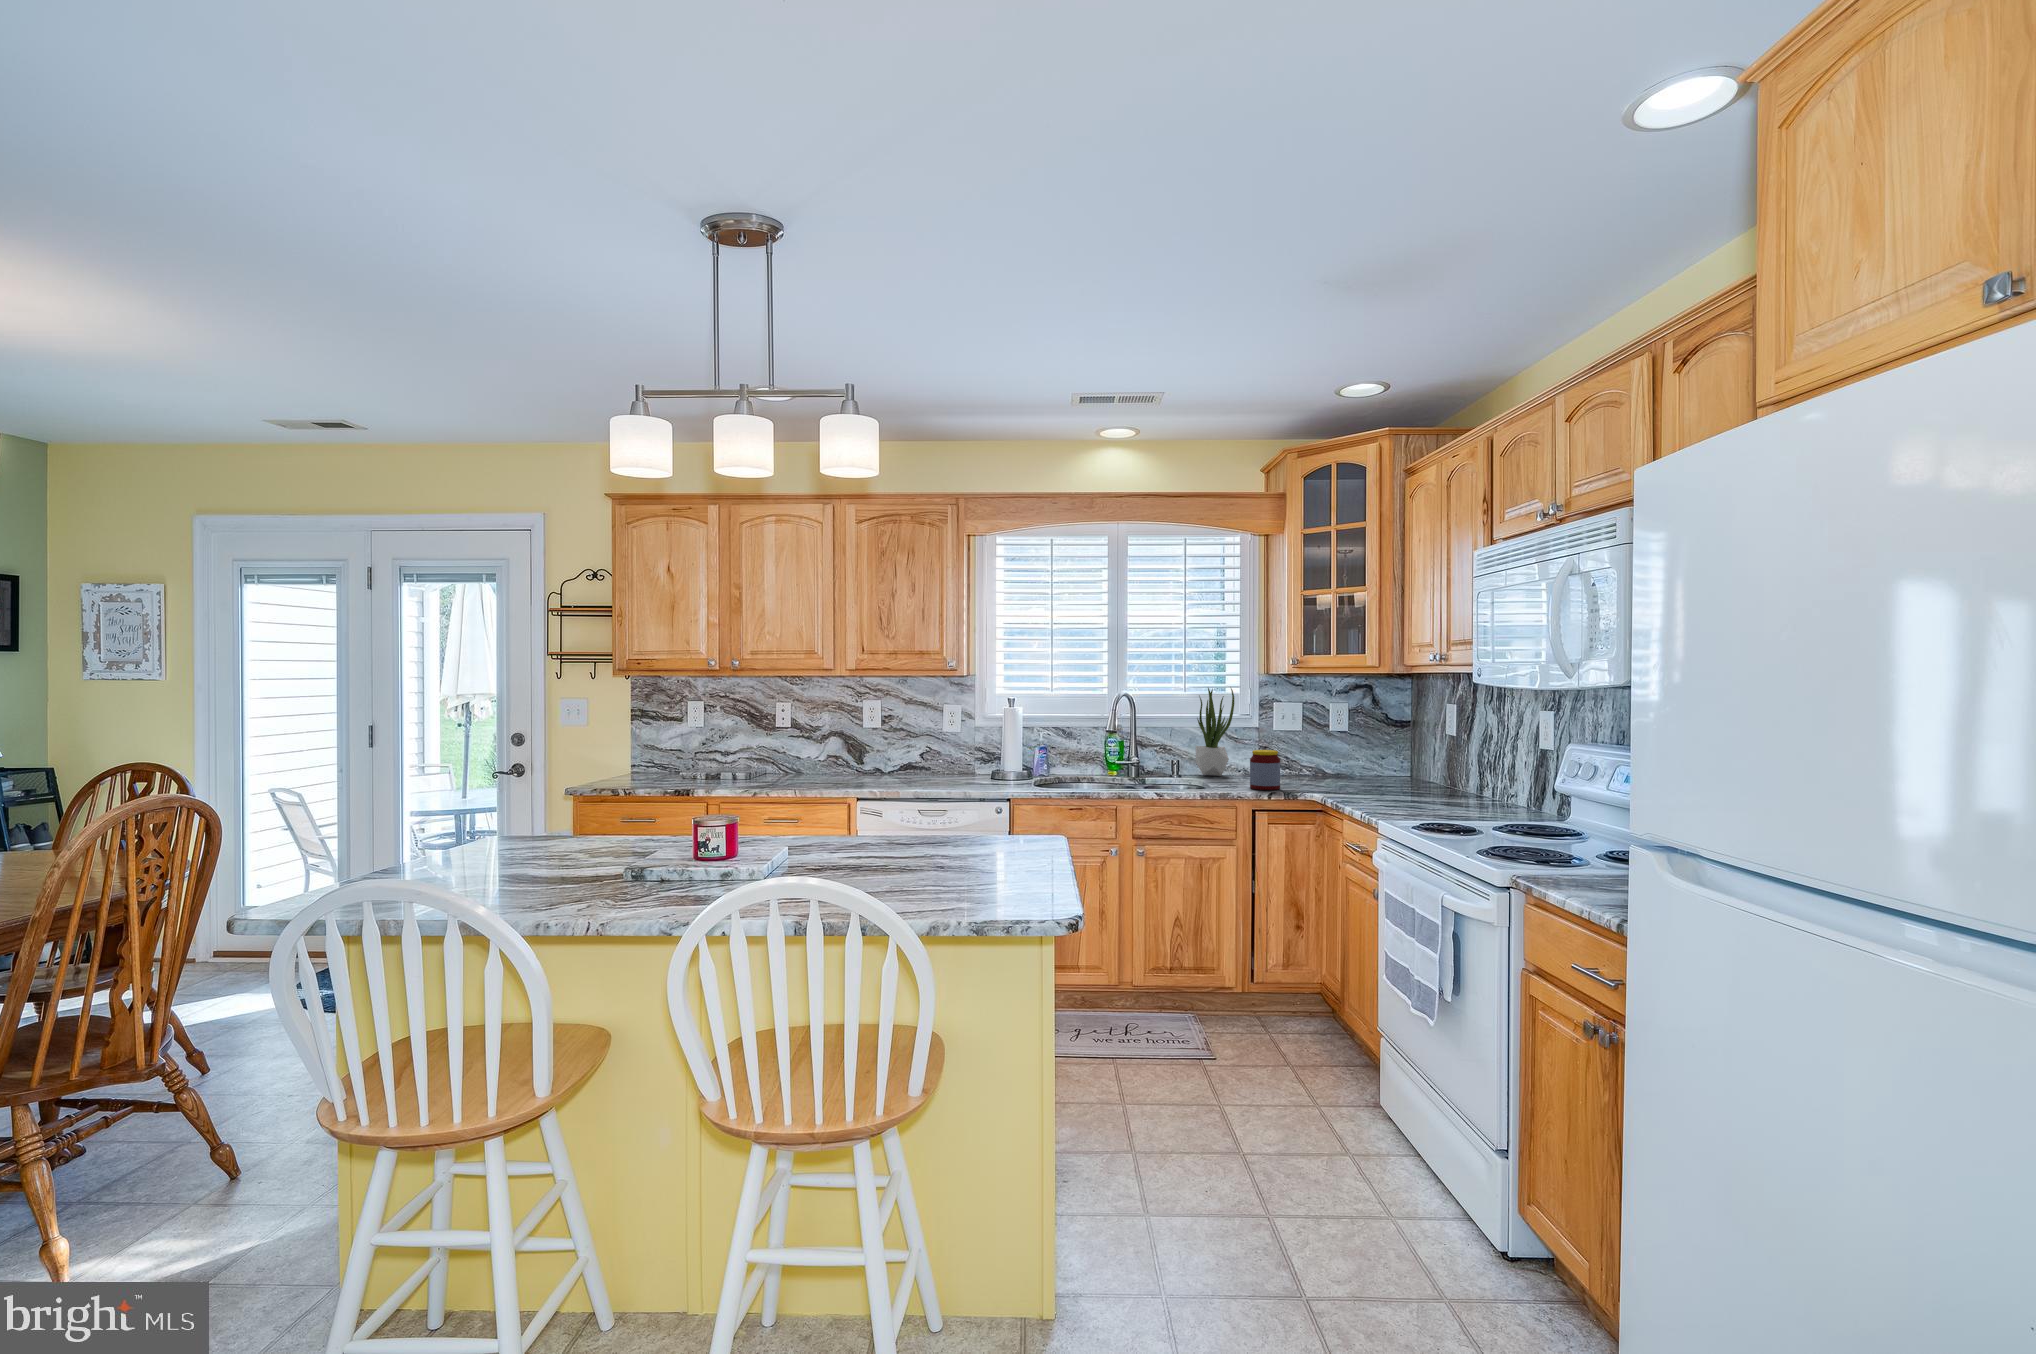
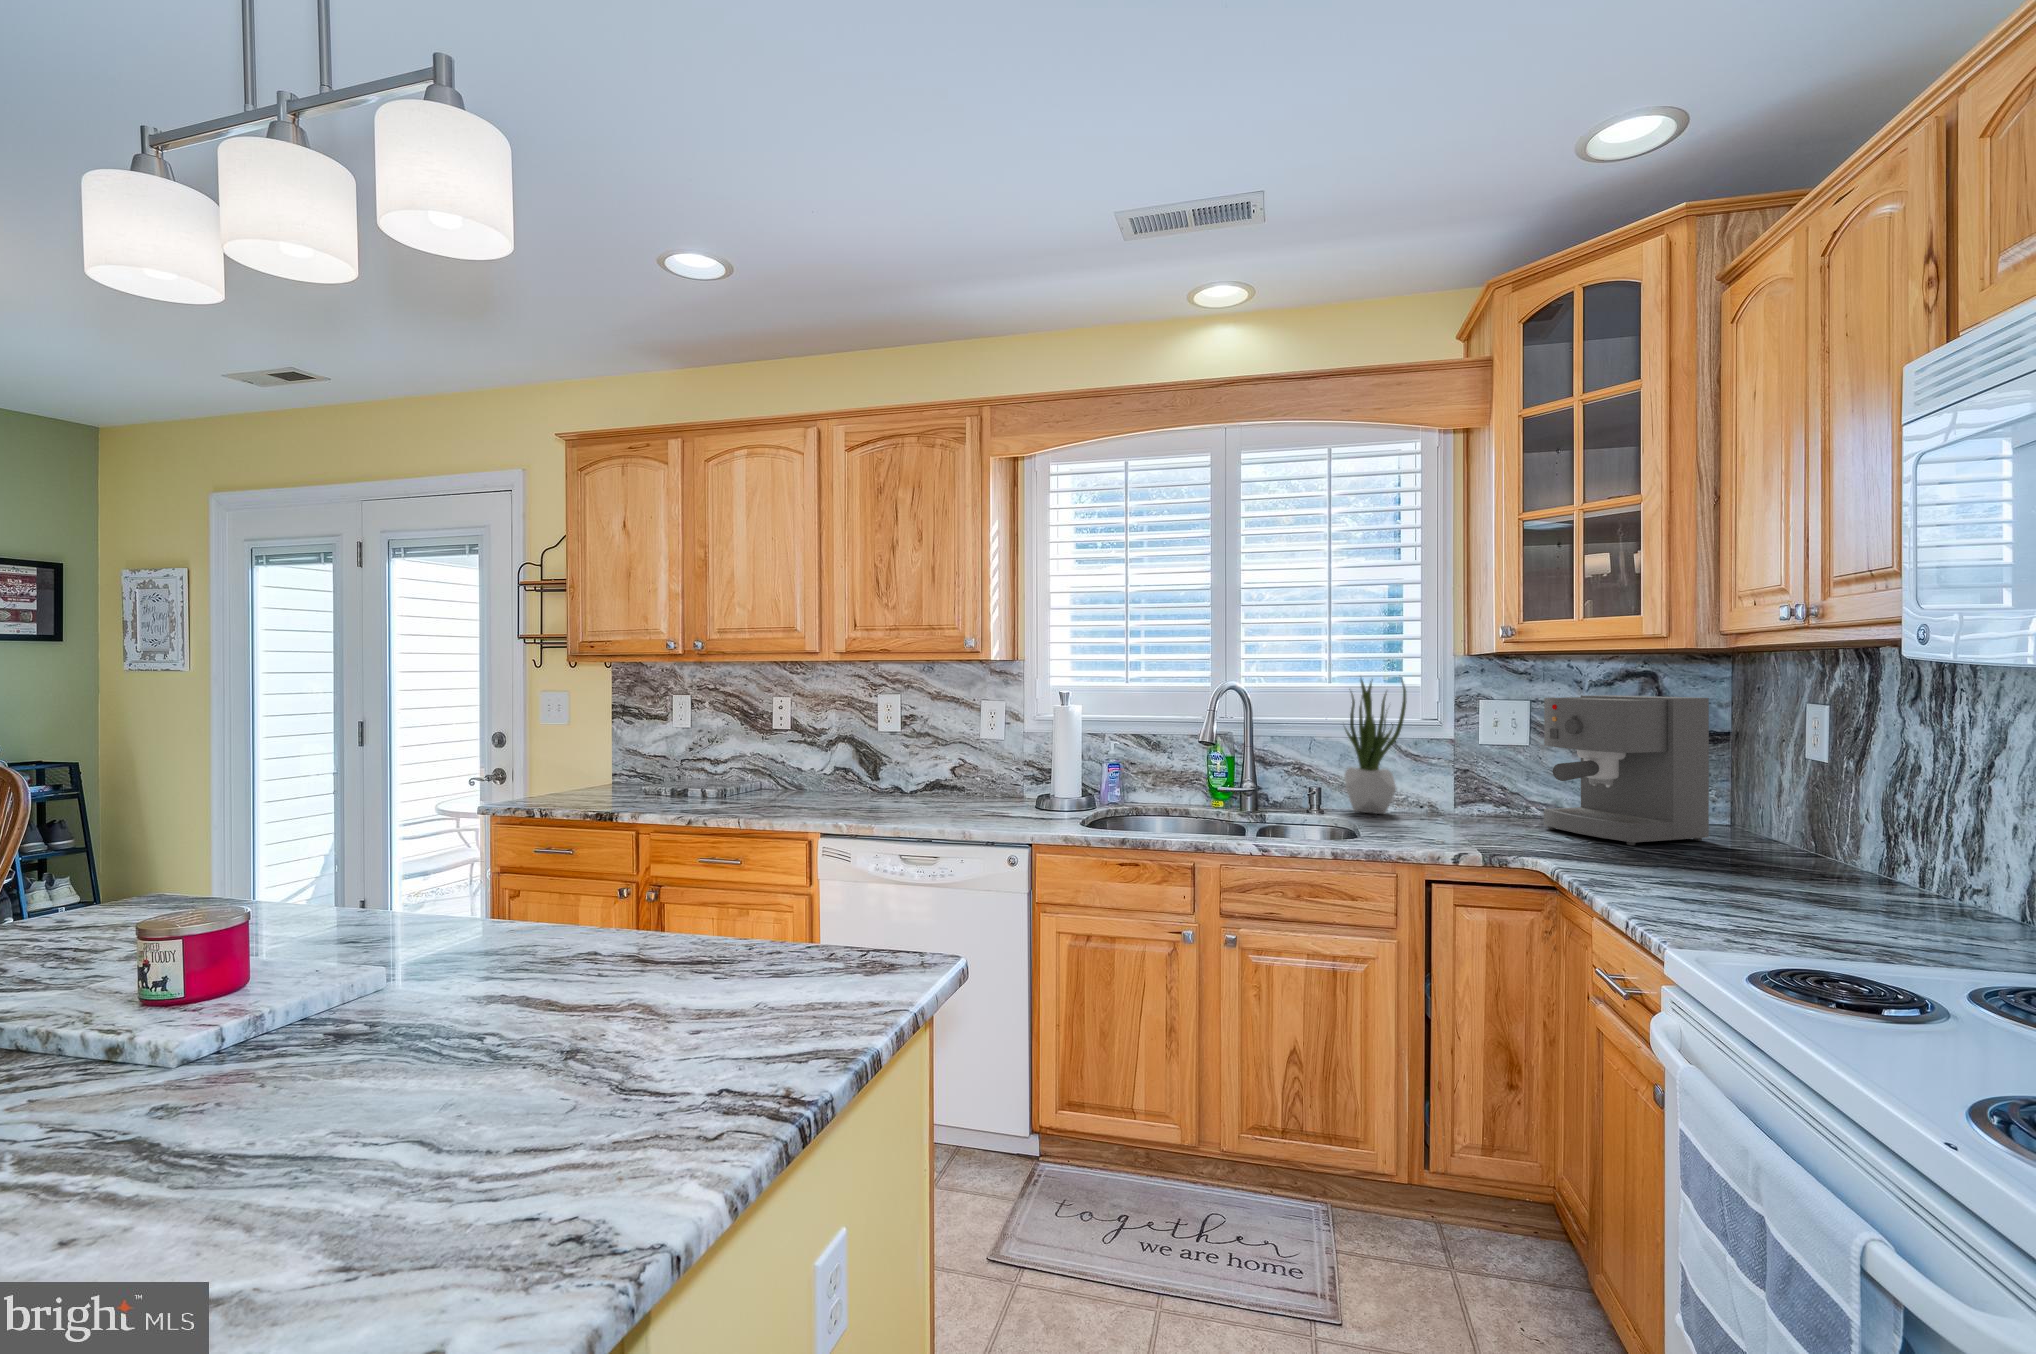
coffee maker: none [1314,699,1400,786] -> present [1544,695,1709,845]
jar: present [1250,750,1280,790] -> none [1419,779,1473,849]

